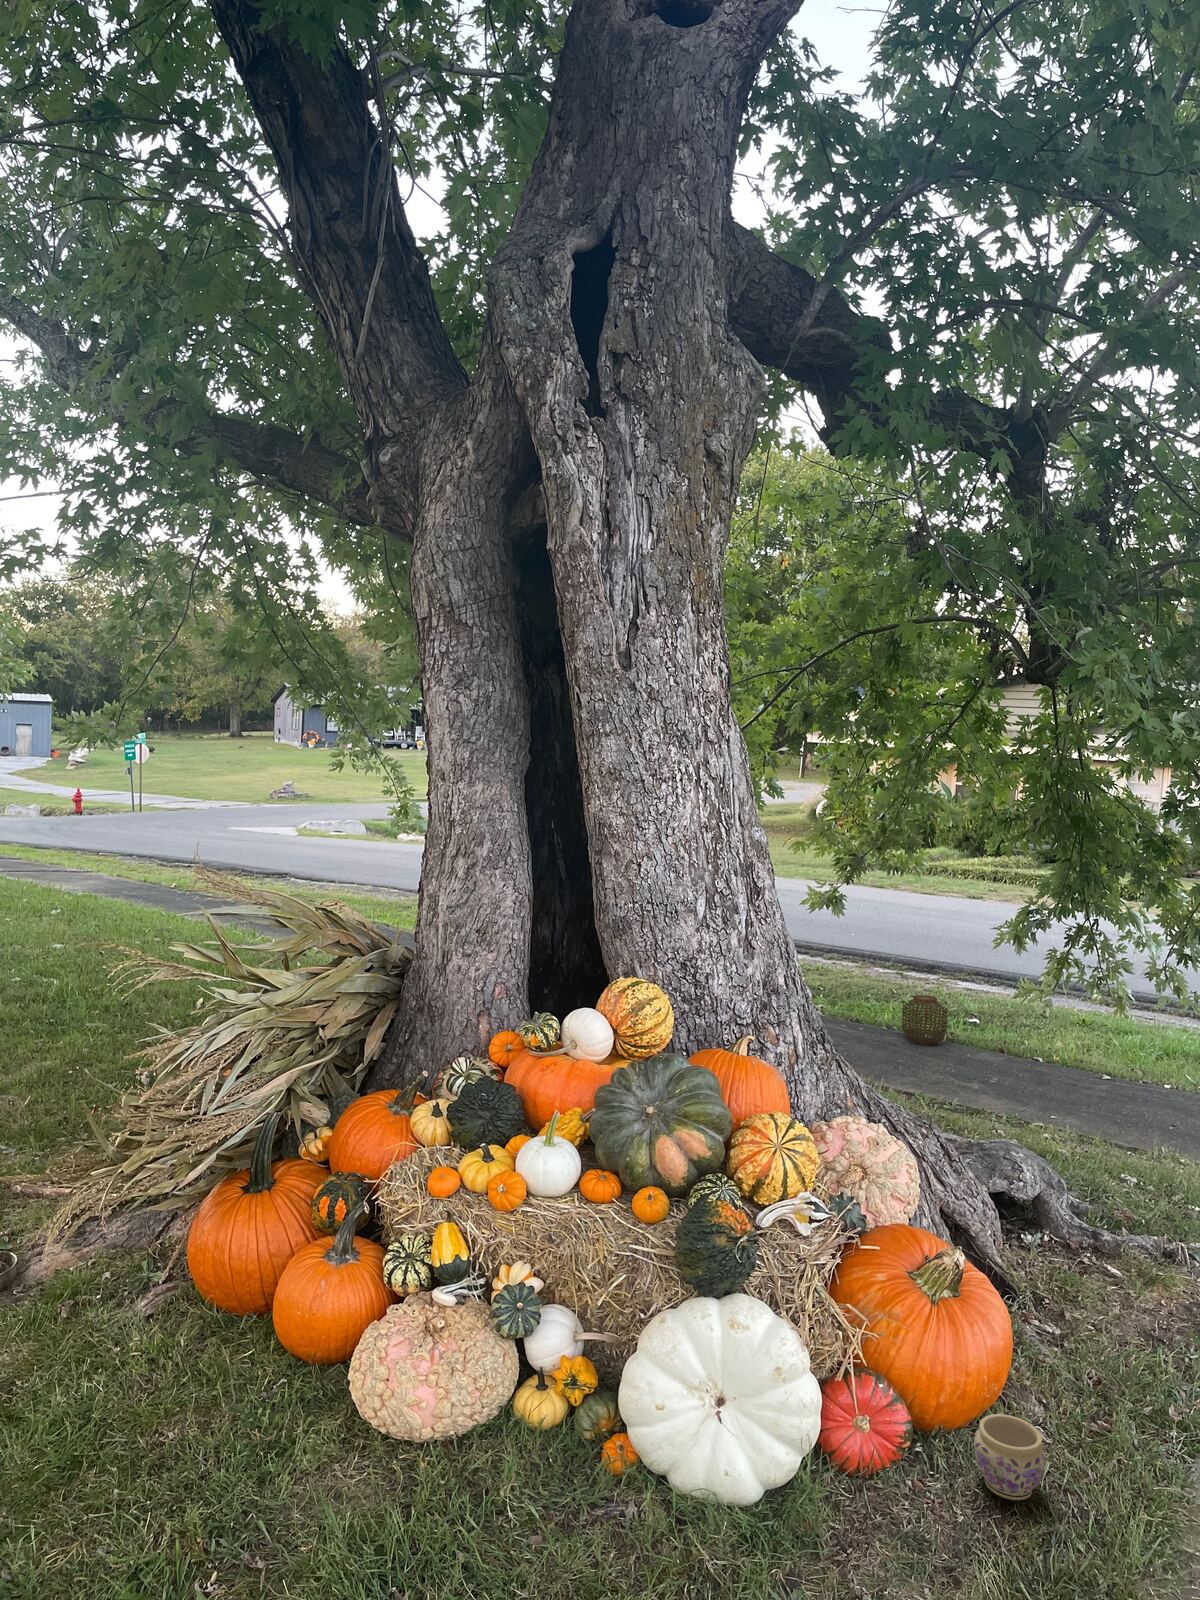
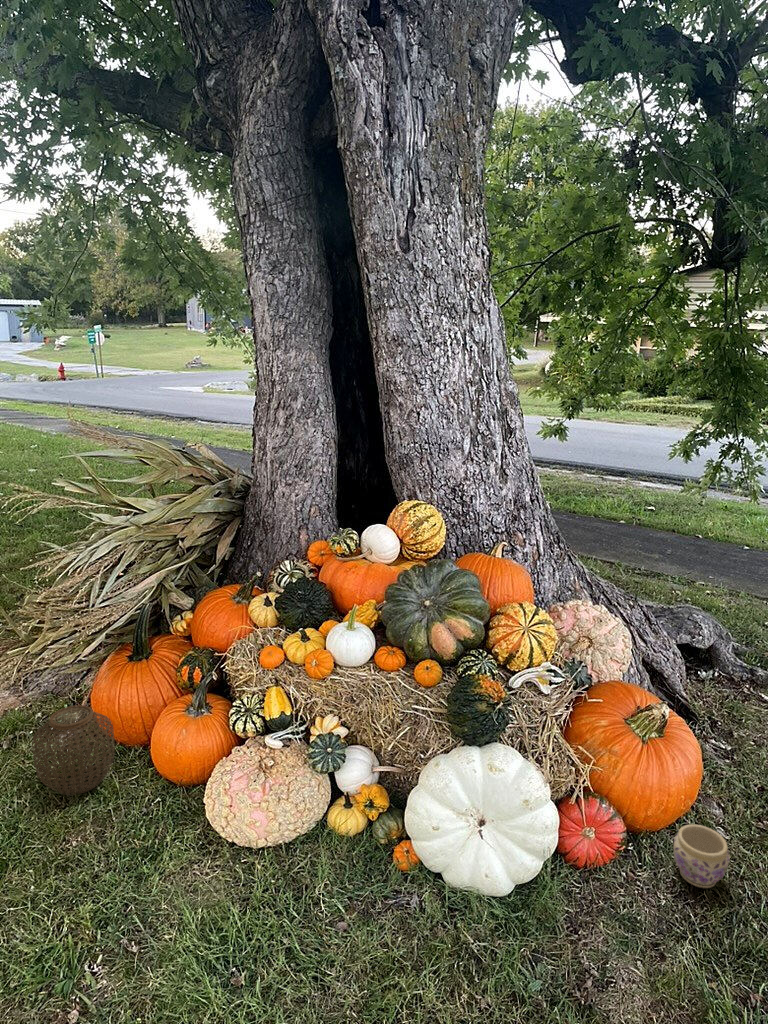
woven basket: present [902,995,948,1046] -> present [32,705,115,795]

